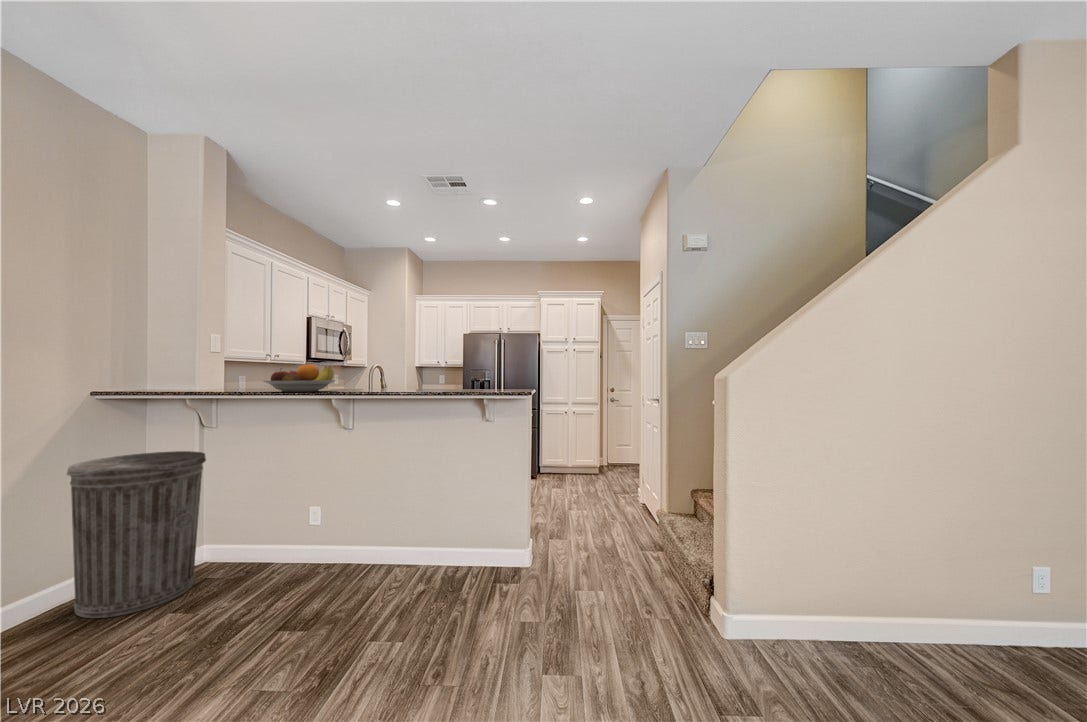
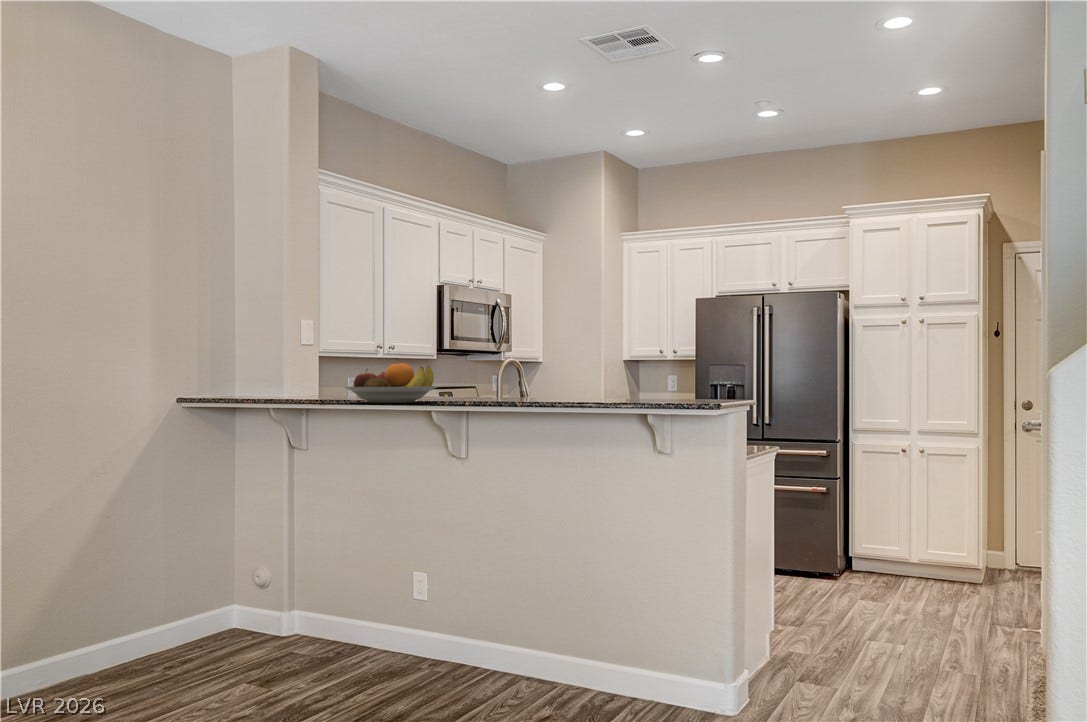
trash can: present [67,451,206,618] -> none [149,479,290,676]

